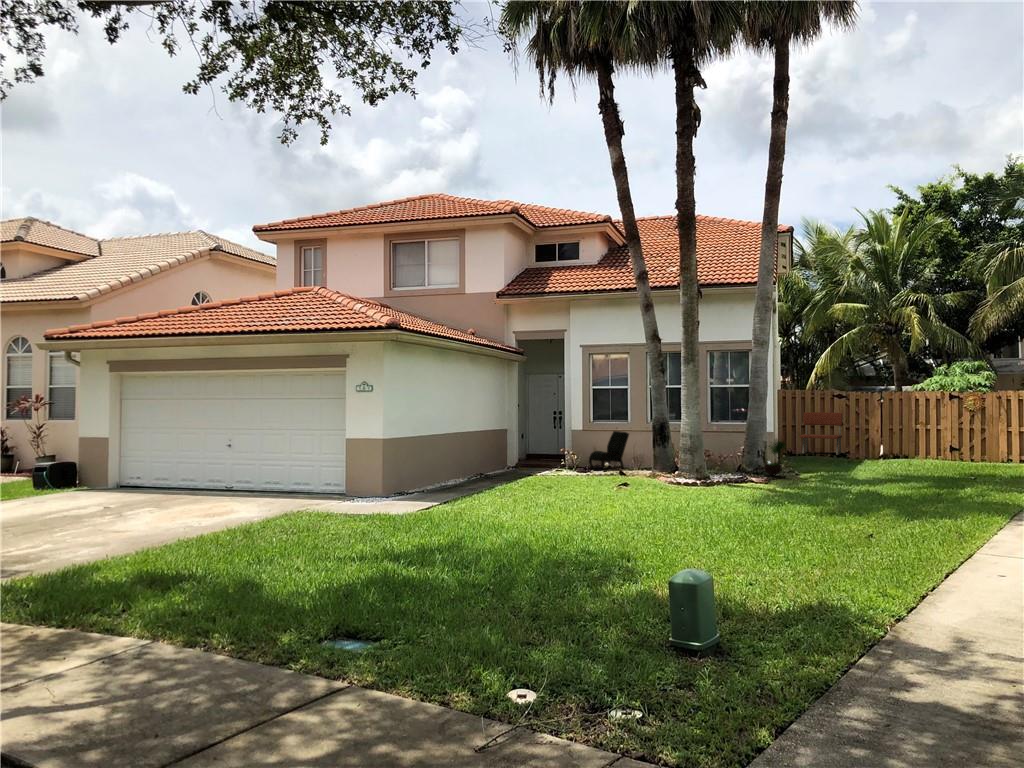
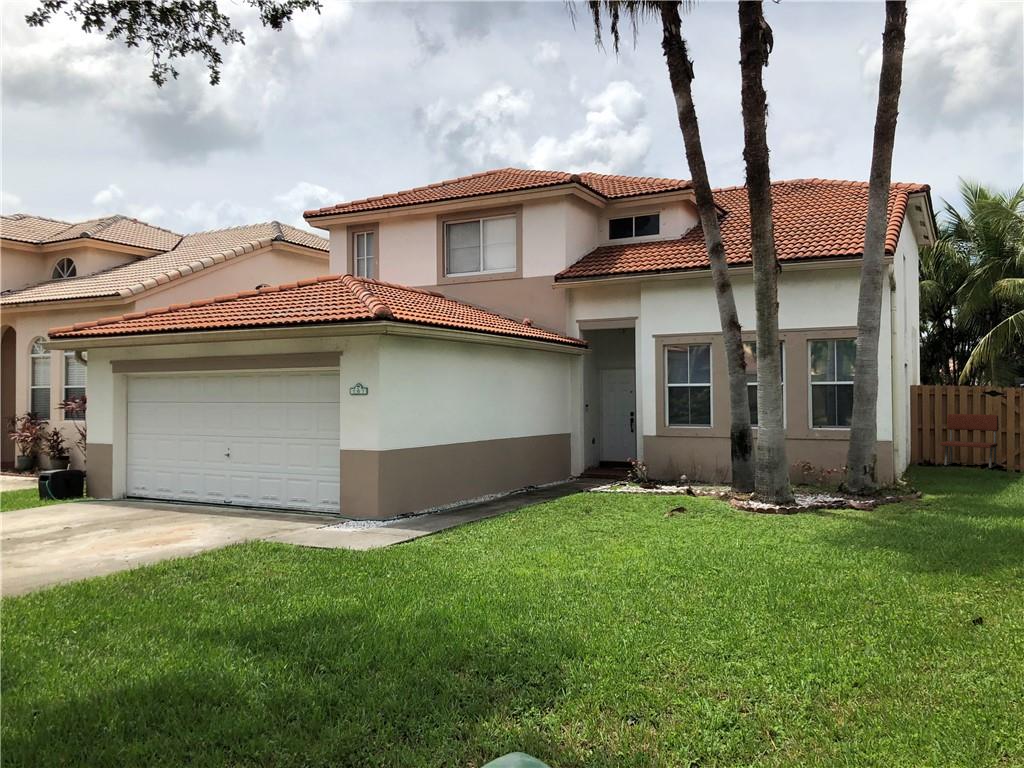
lounge chair: present [589,431,629,470] -> none [660,437,709,485]
potted tree: present [764,441,786,475] -> none [873,449,903,498]

